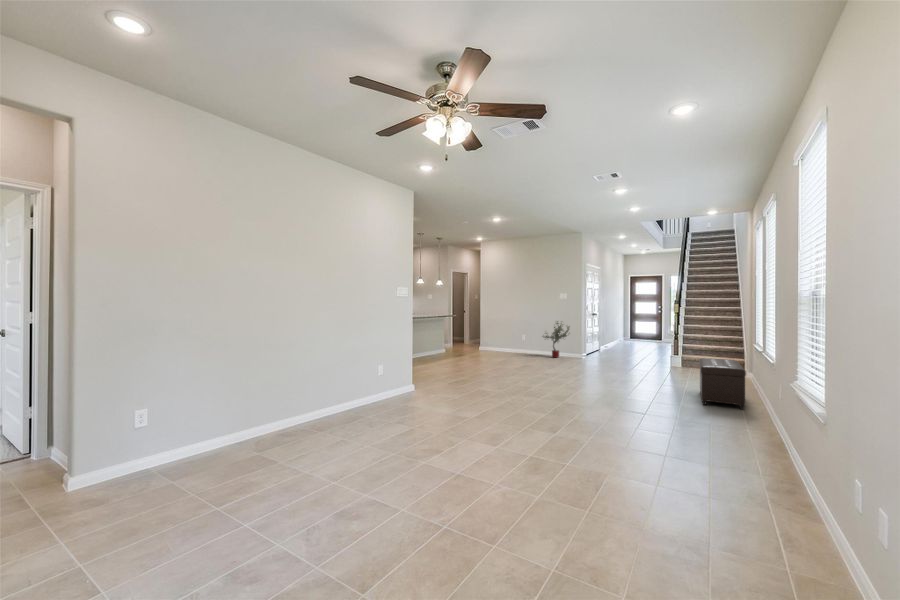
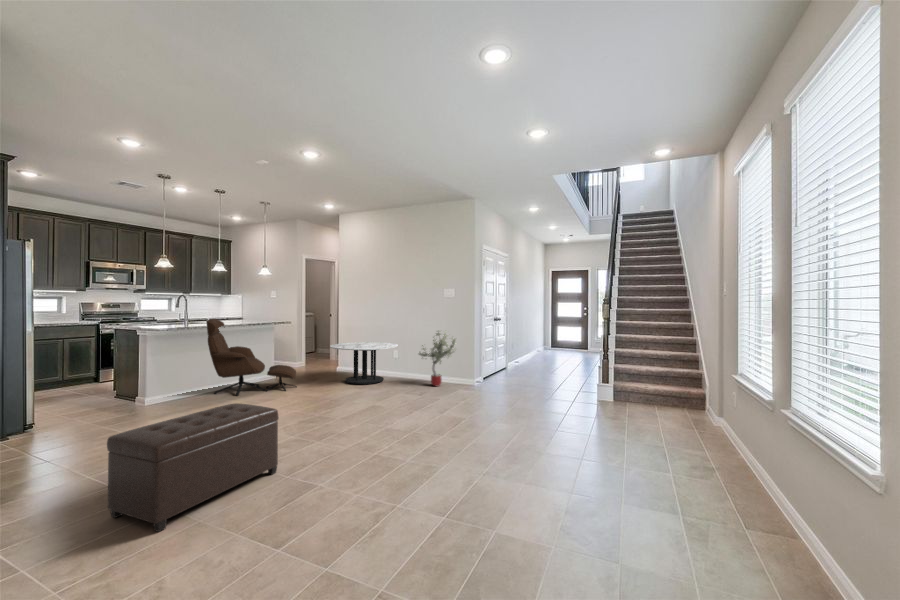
lounge chair: none [416,312,466,359] -> present [207,319,297,396]
coffee table: none [483,329,527,356] -> present [330,342,398,385]
ottoman: present [699,358,746,409] -> present [107,403,279,532]

